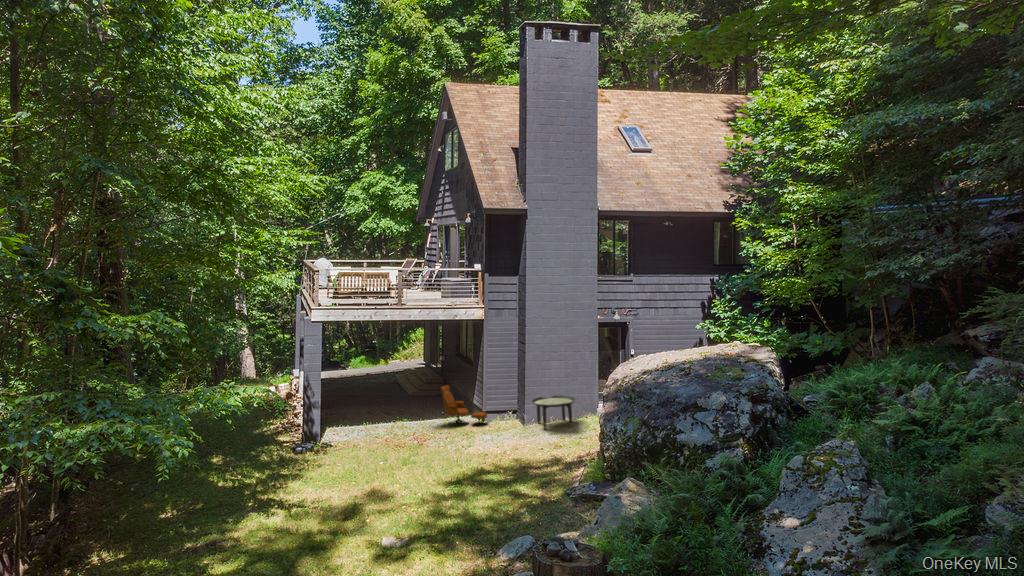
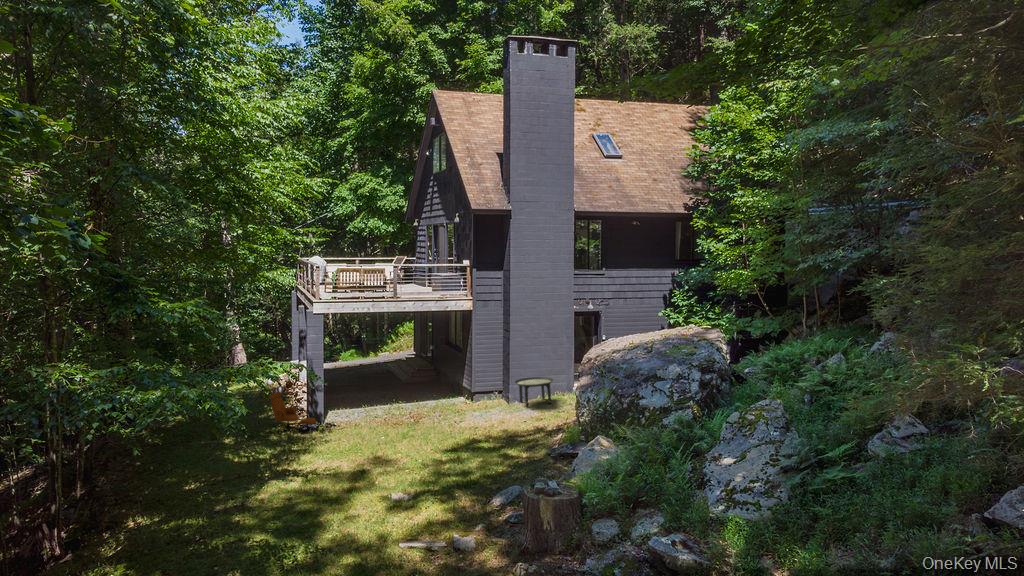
lounge chair: present [441,385,487,426] -> present [270,392,316,430]

